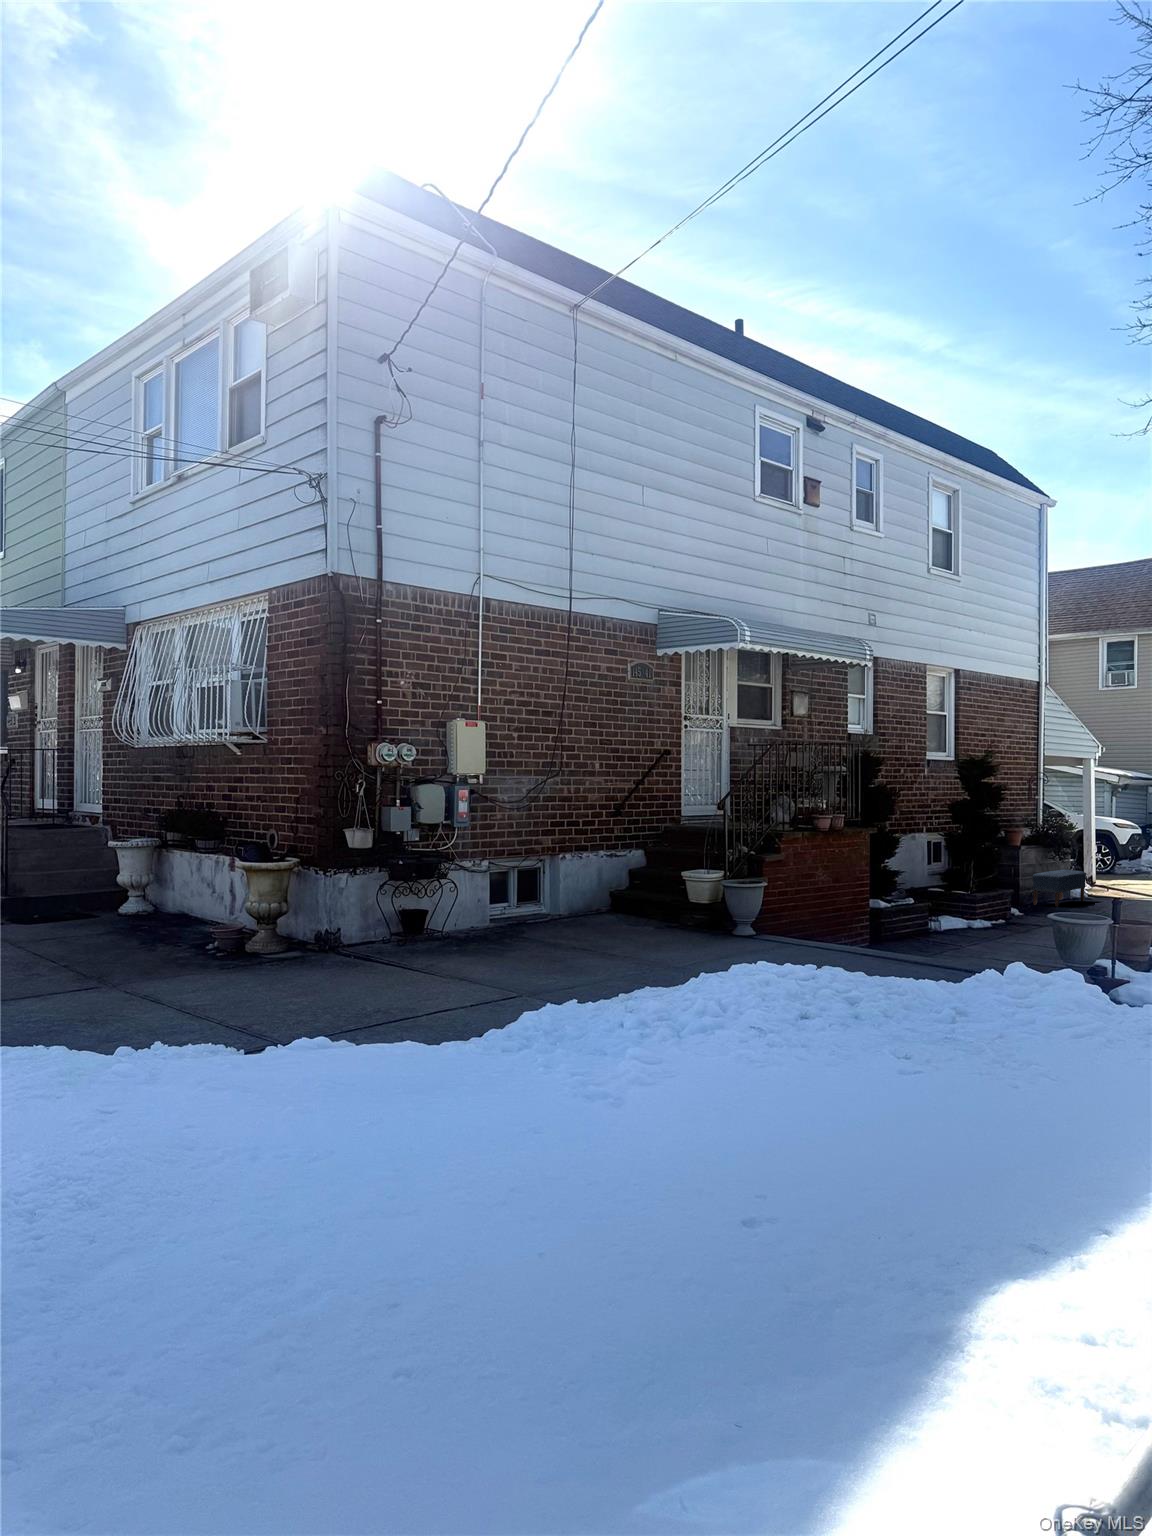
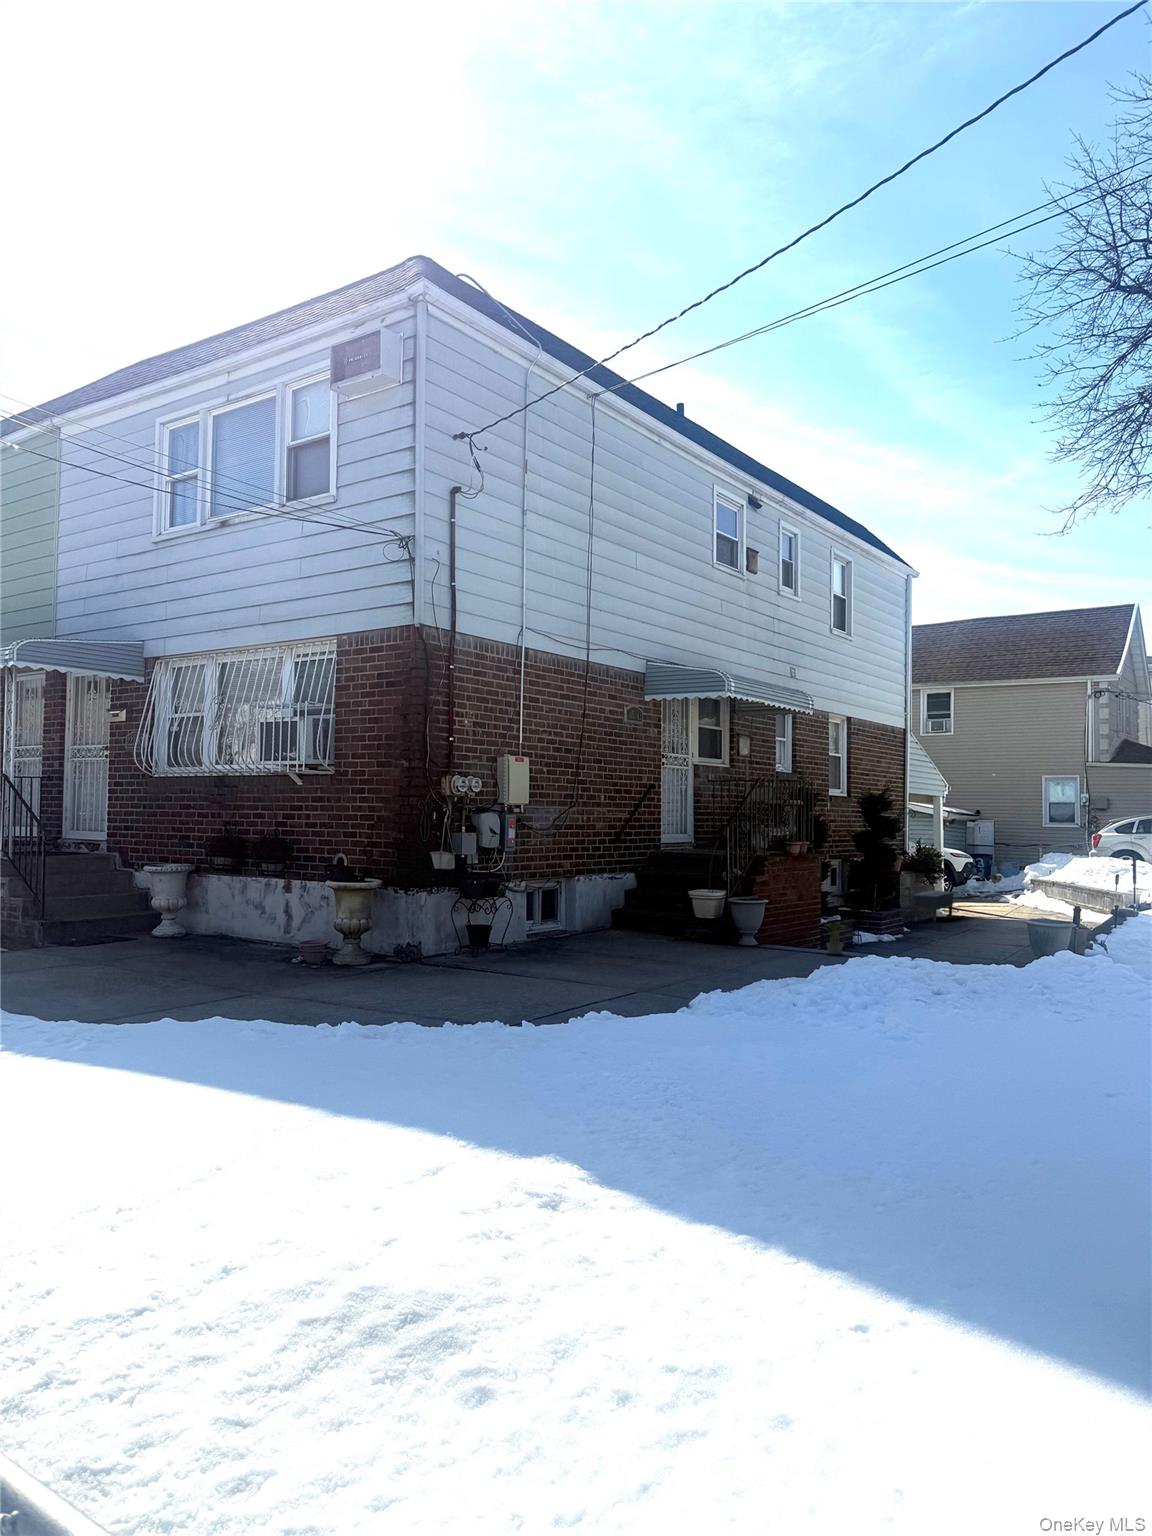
potted plant: none [871,907,911,945] -> present [821,922,853,954]

